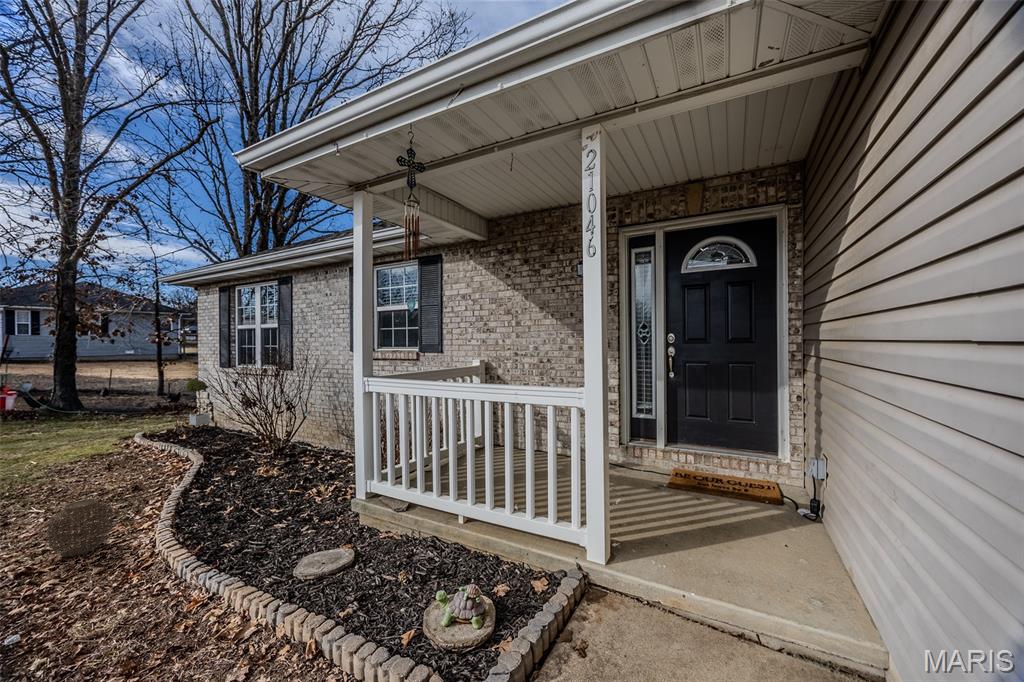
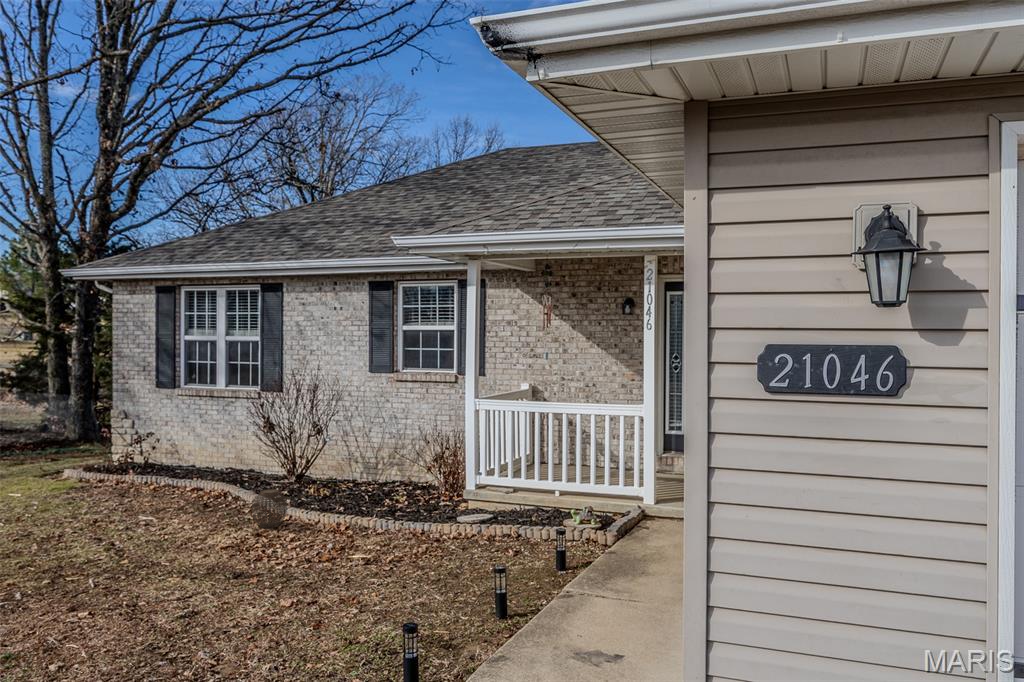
potted tree: present [186,379,210,426] -> none [124,402,151,459]

